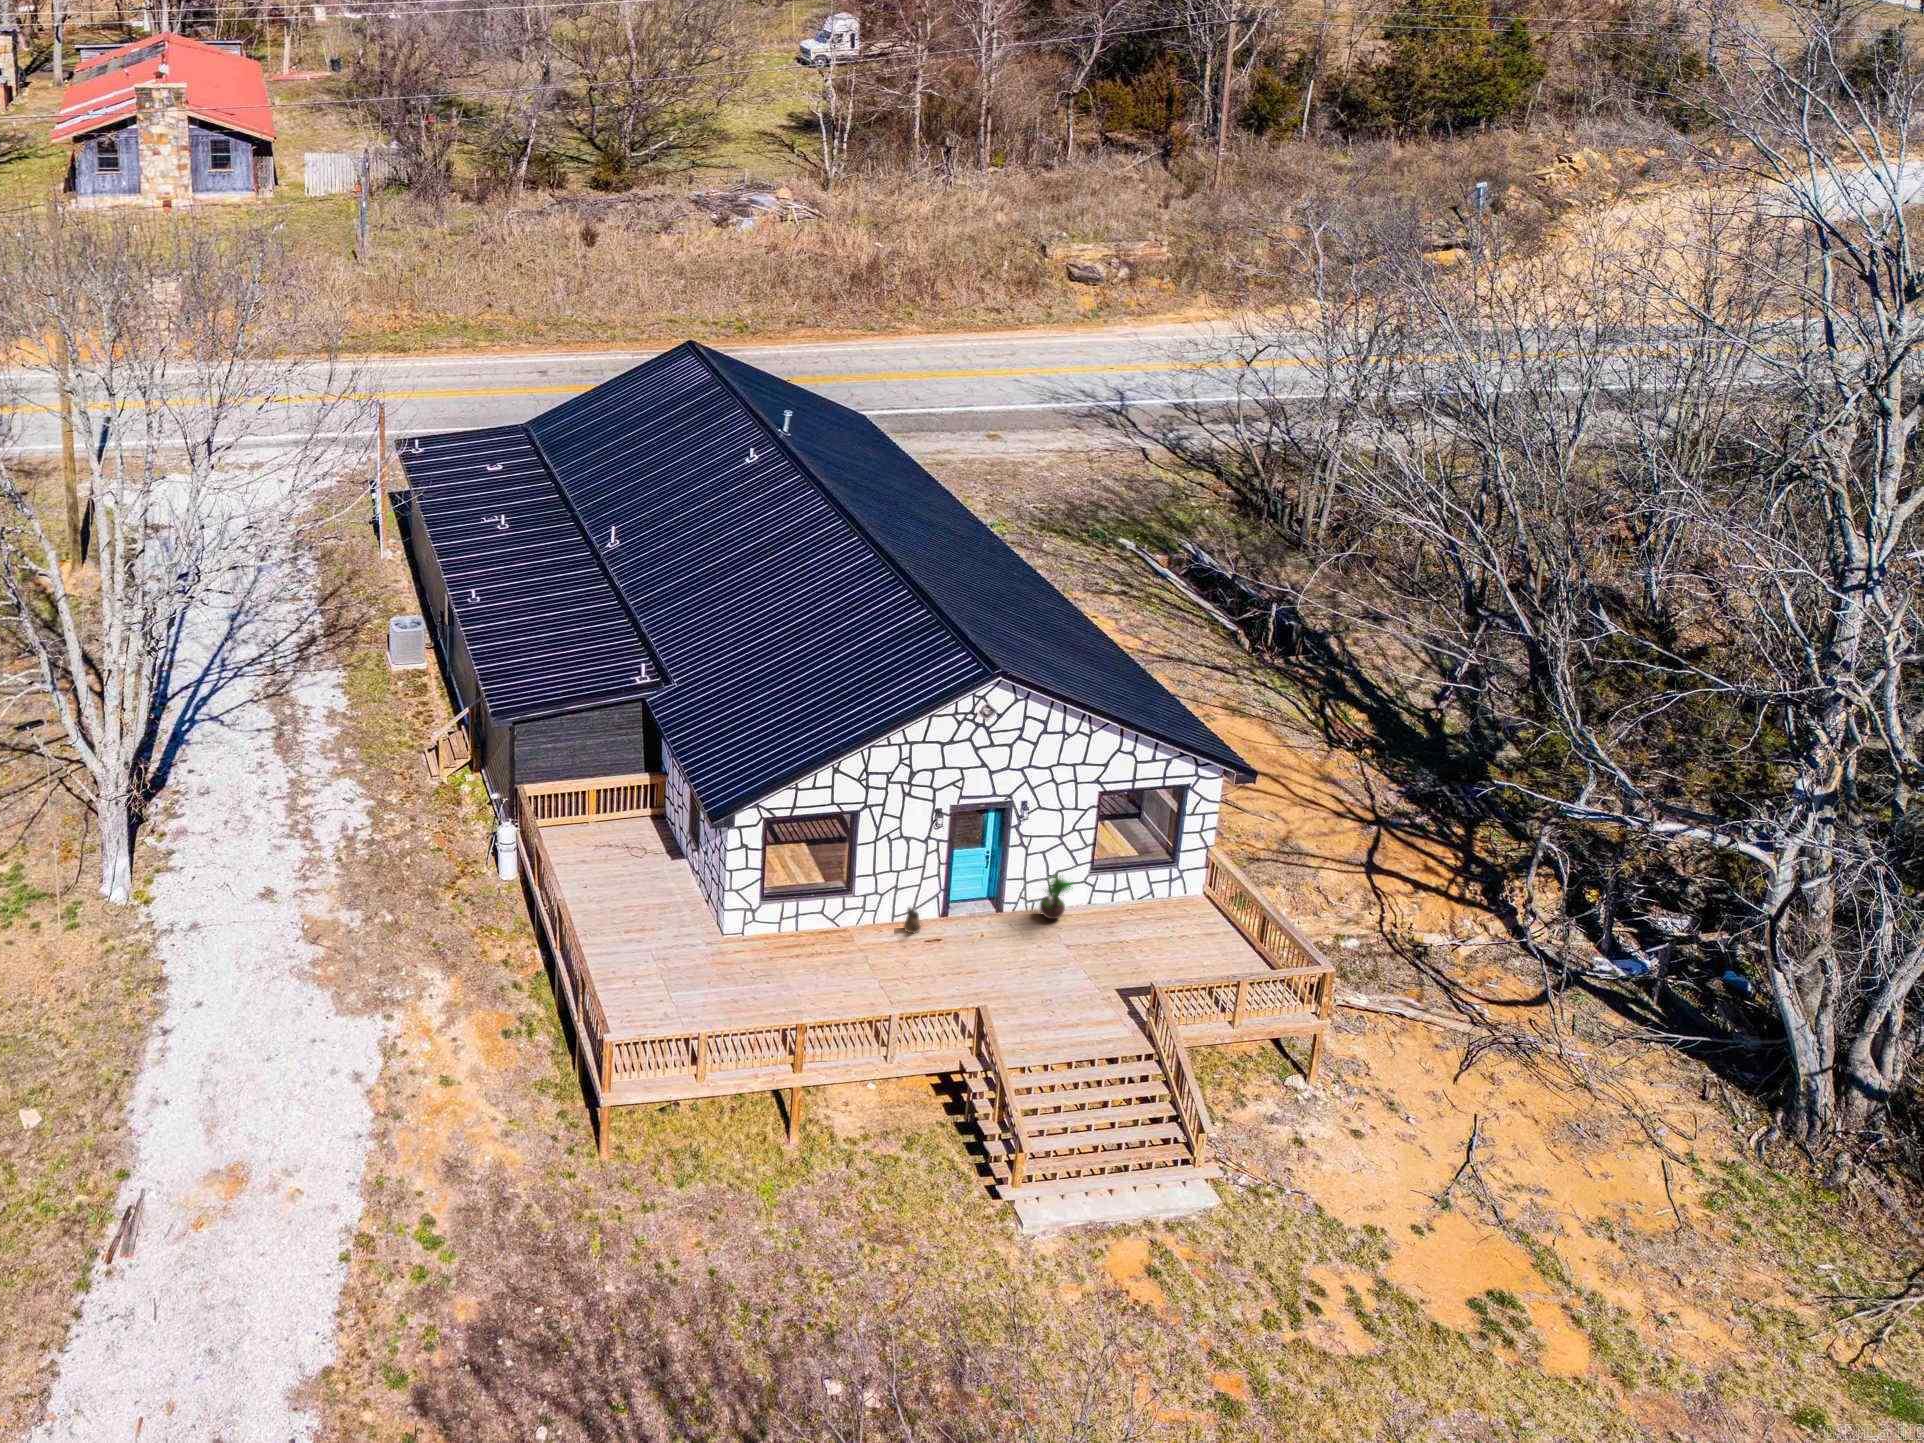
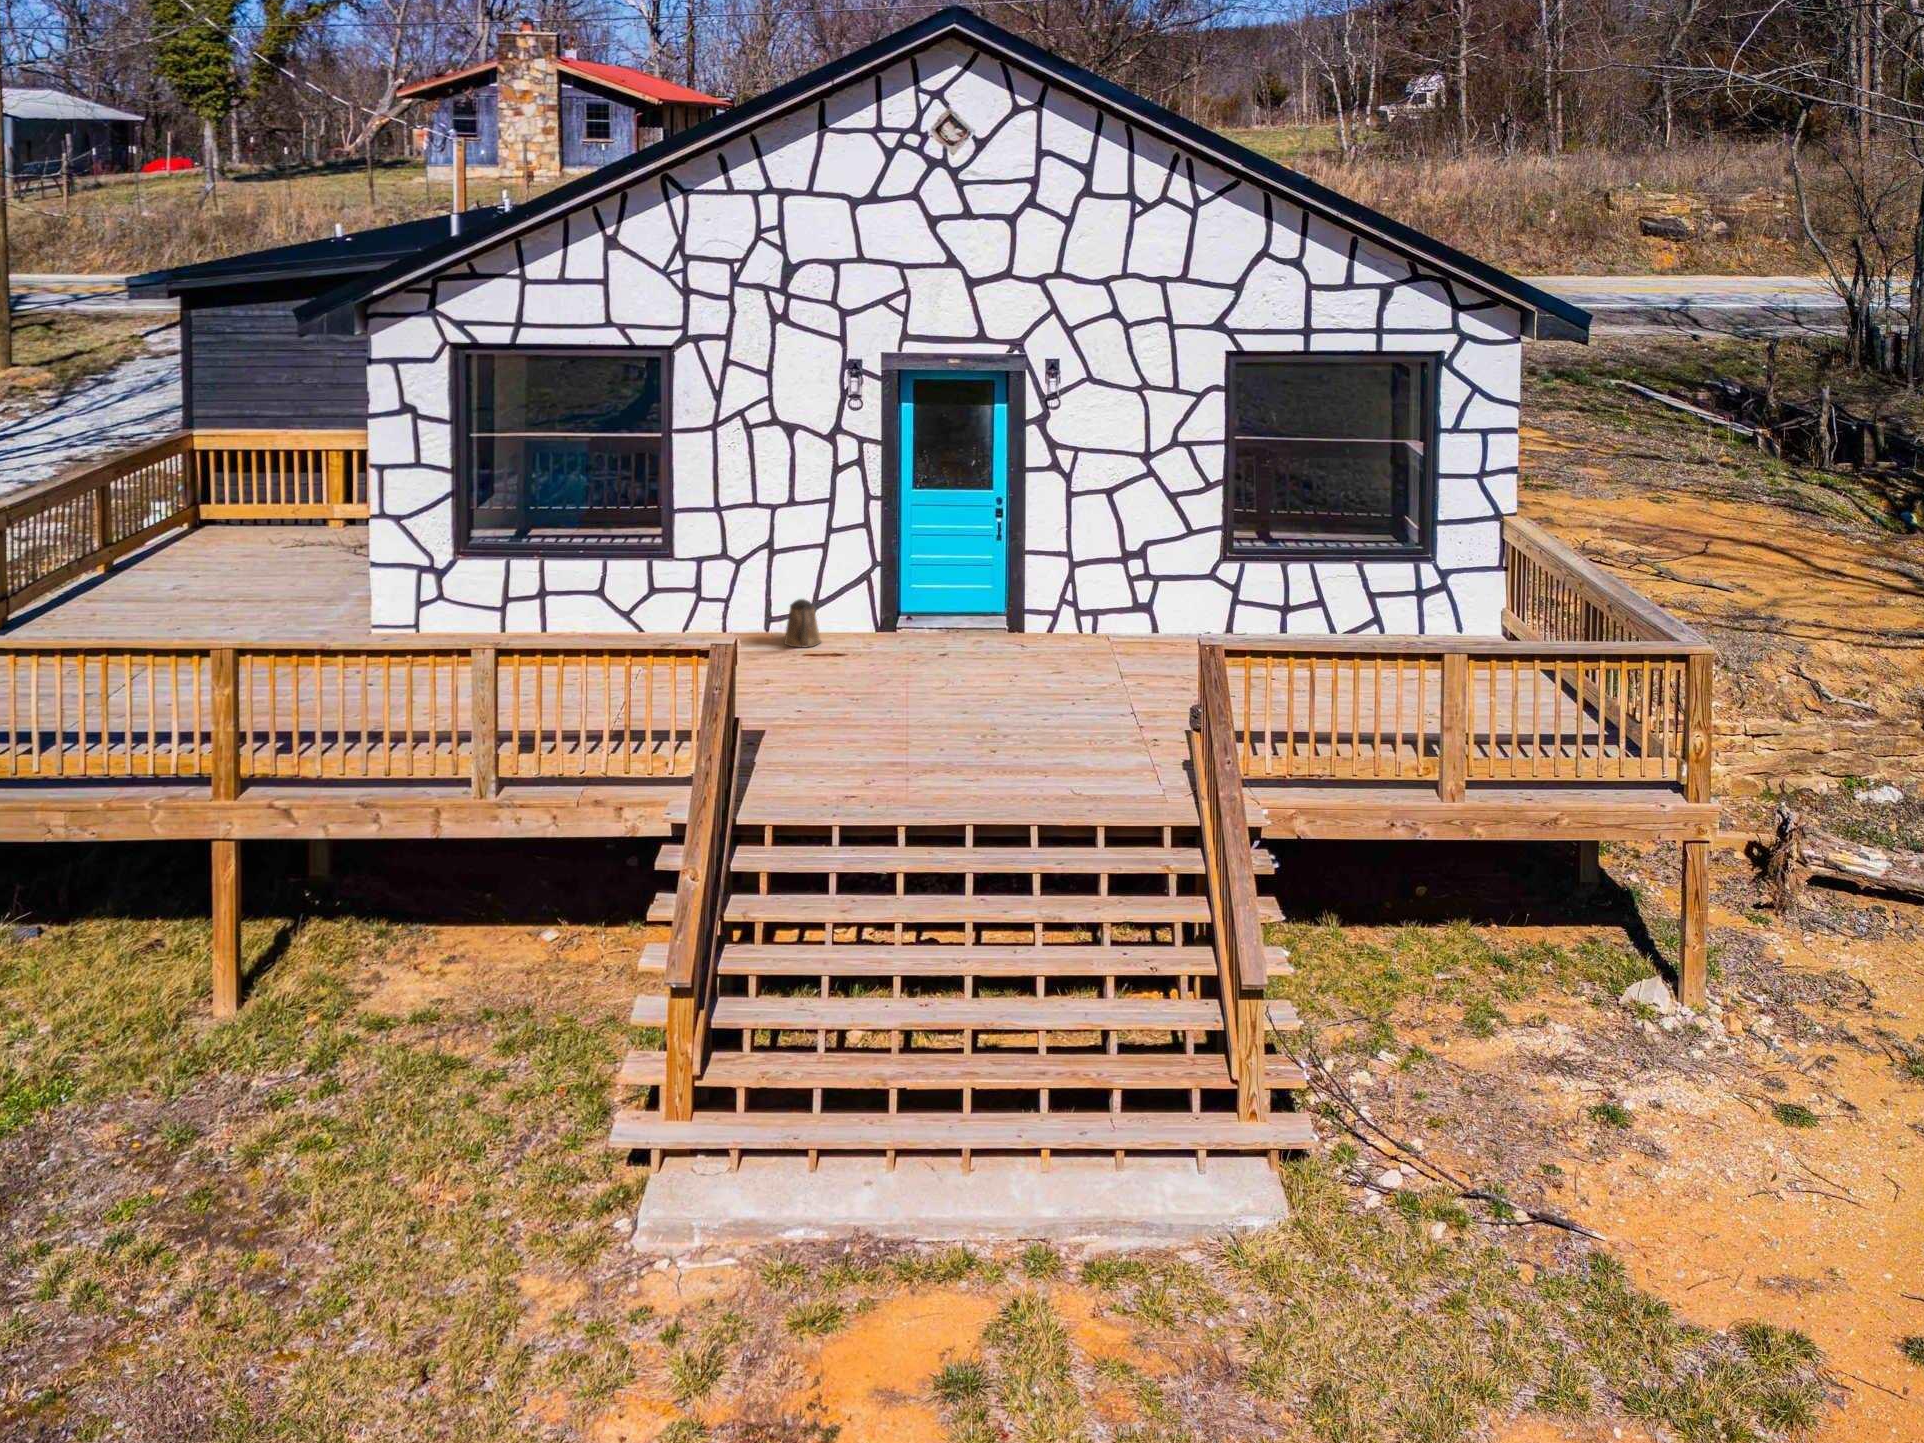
potted tree: present [1040,876,1073,919] -> none [1092,525,1170,650]

